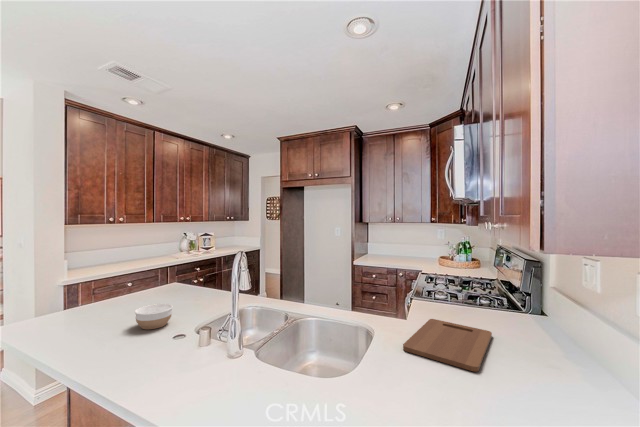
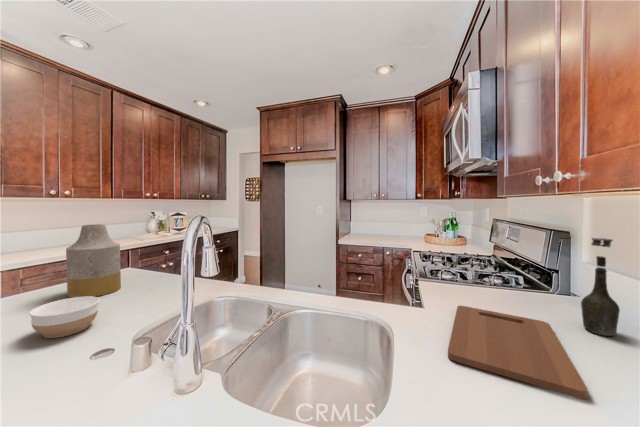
vase: none [142,251,176,306] -> present [66,224,121,298]
bottle: none [518,268,542,343] -> present [581,238,620,336]

